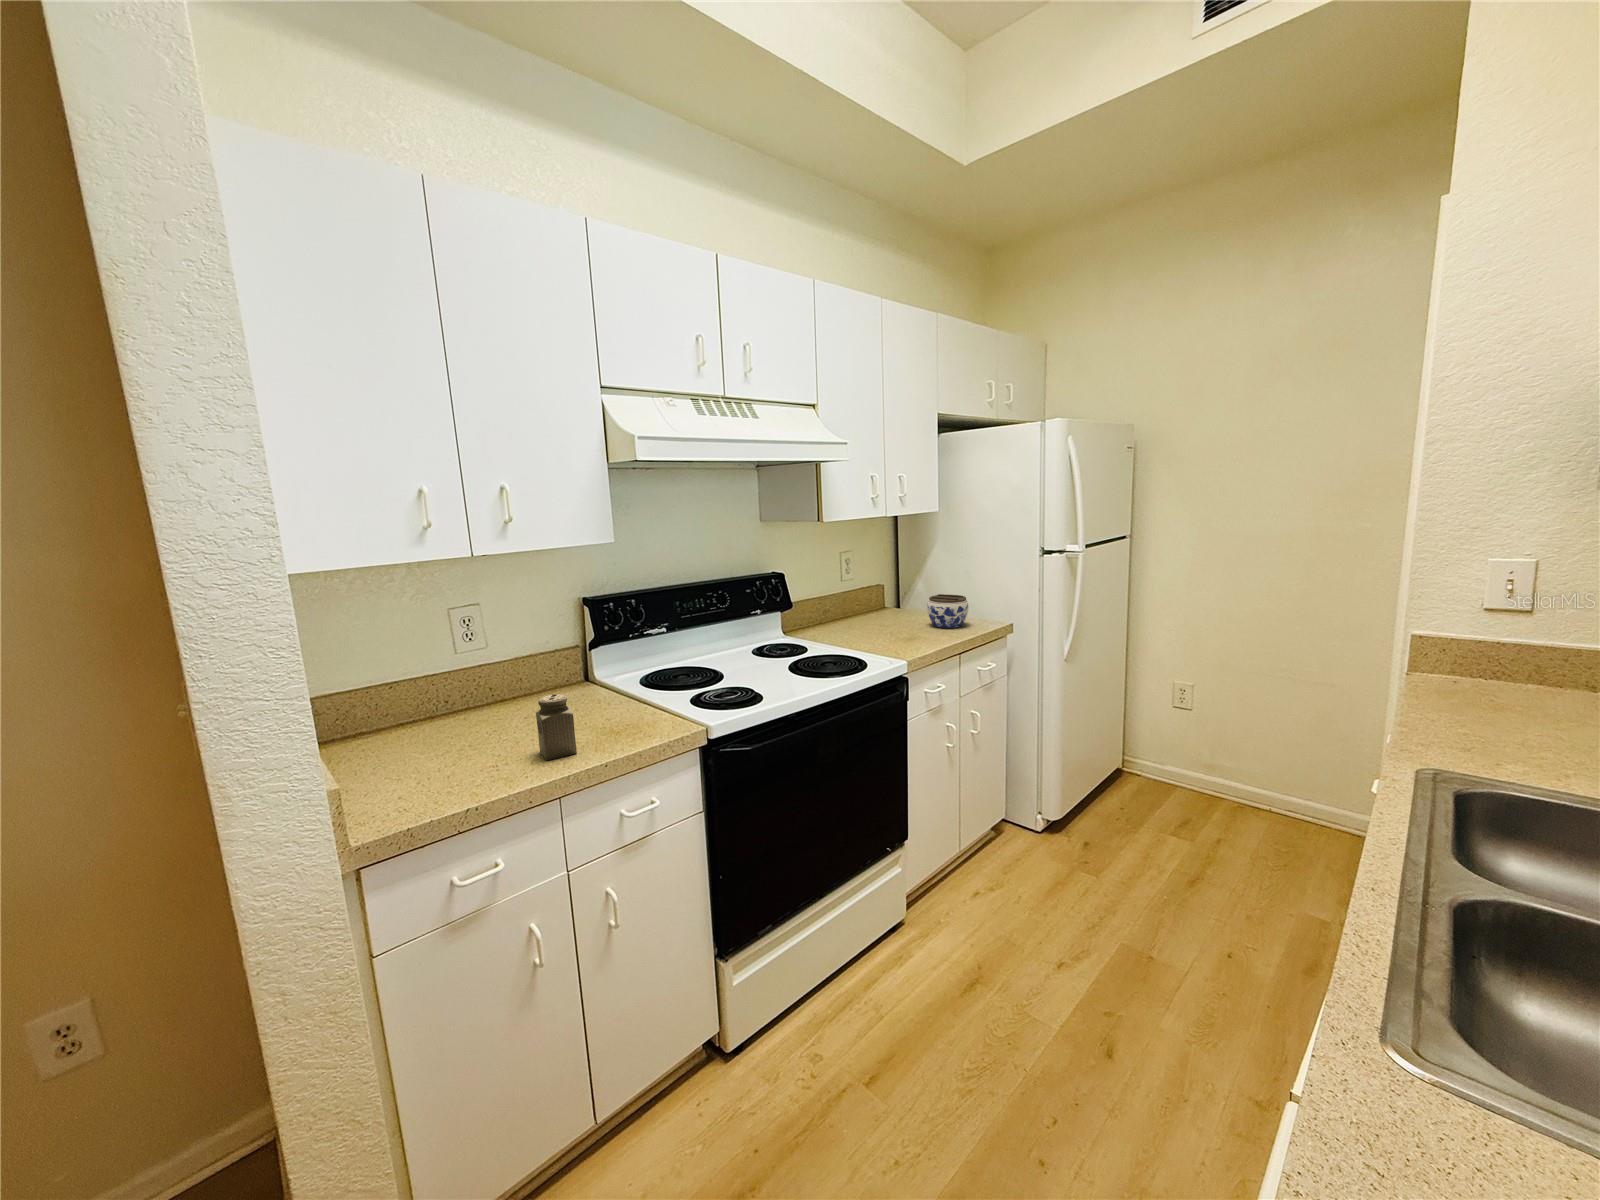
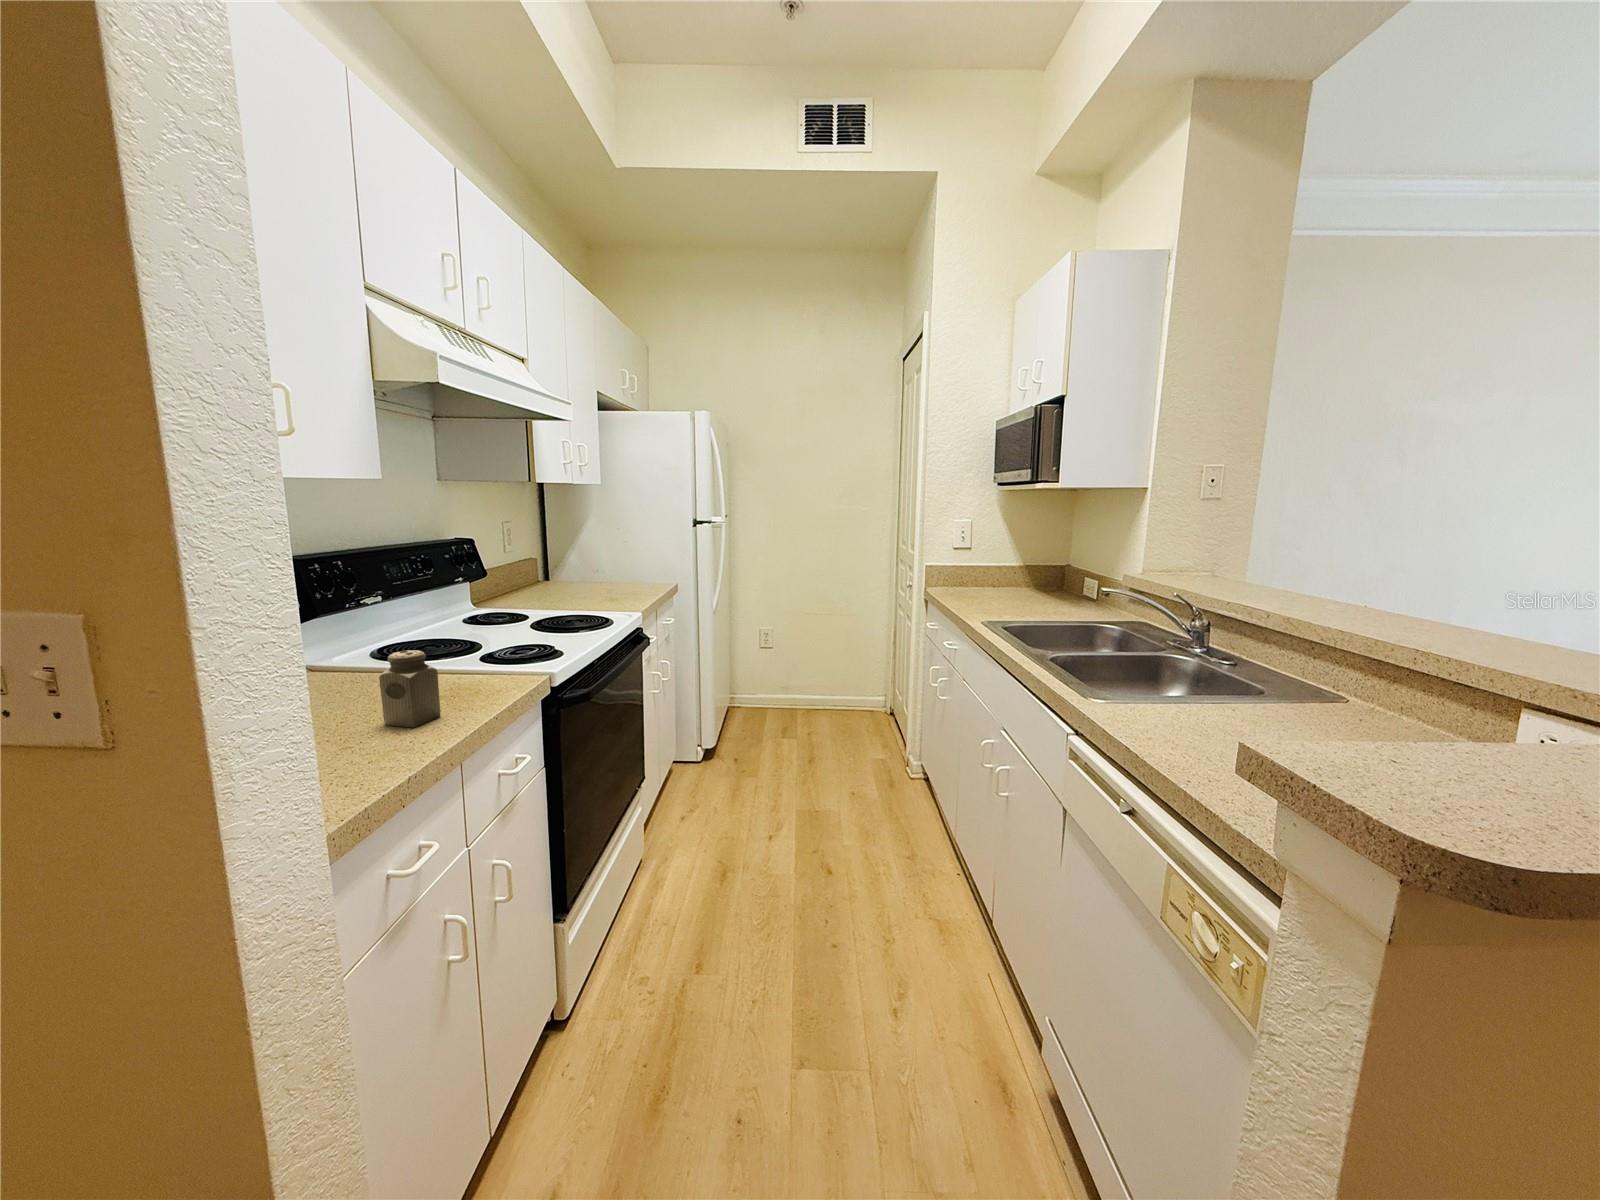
jar: present [927,594,968,628] -> none [607,560,645,590]

